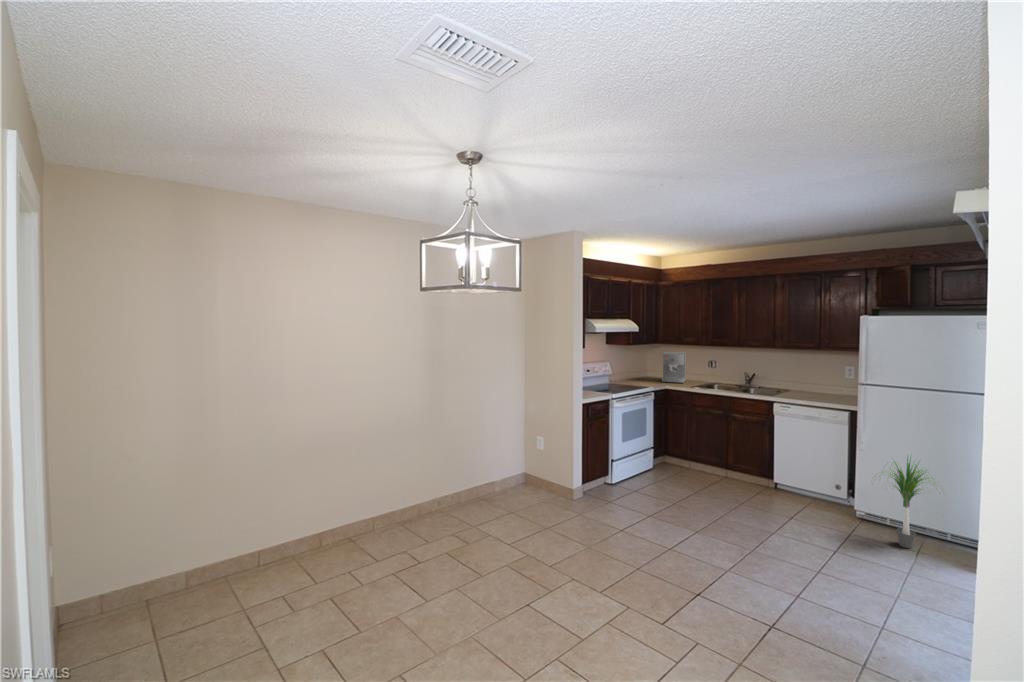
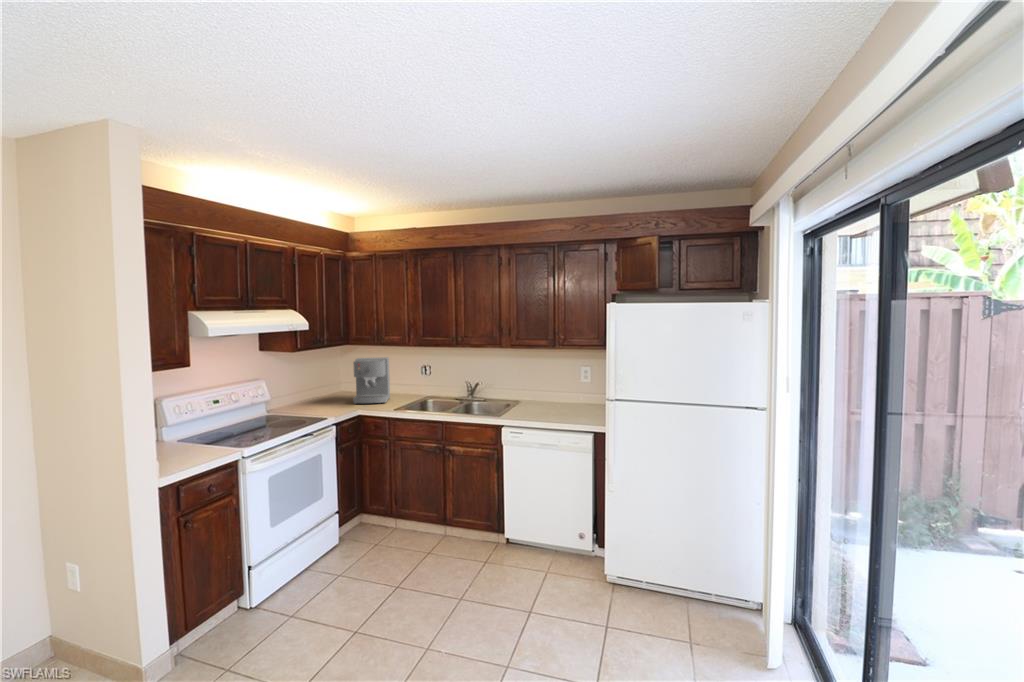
potted plant: present [890,459,927,548] -> none [629,493,723,635]

